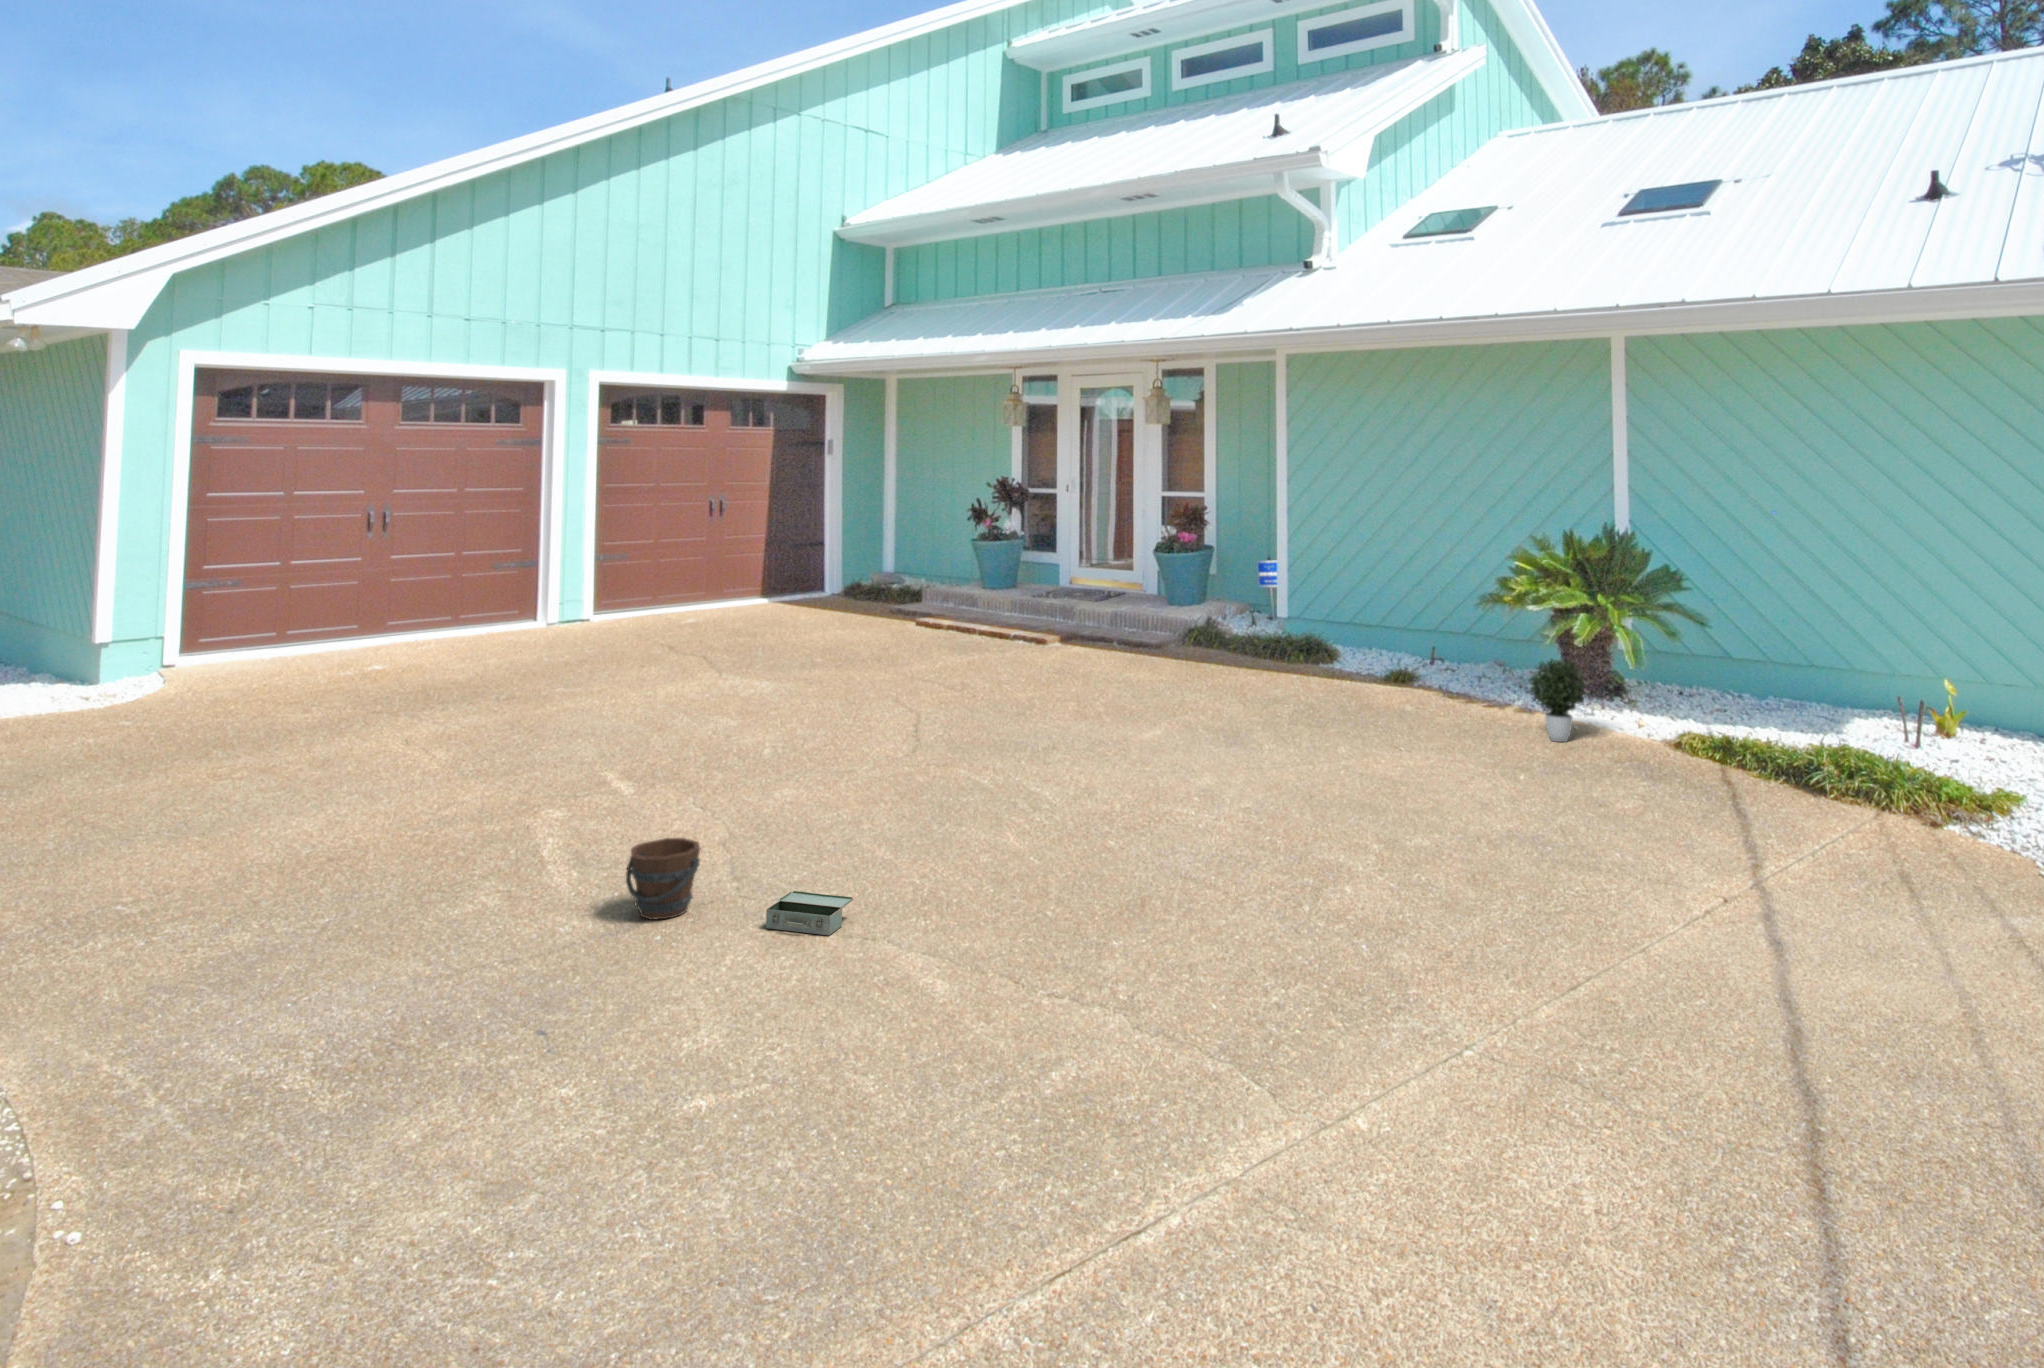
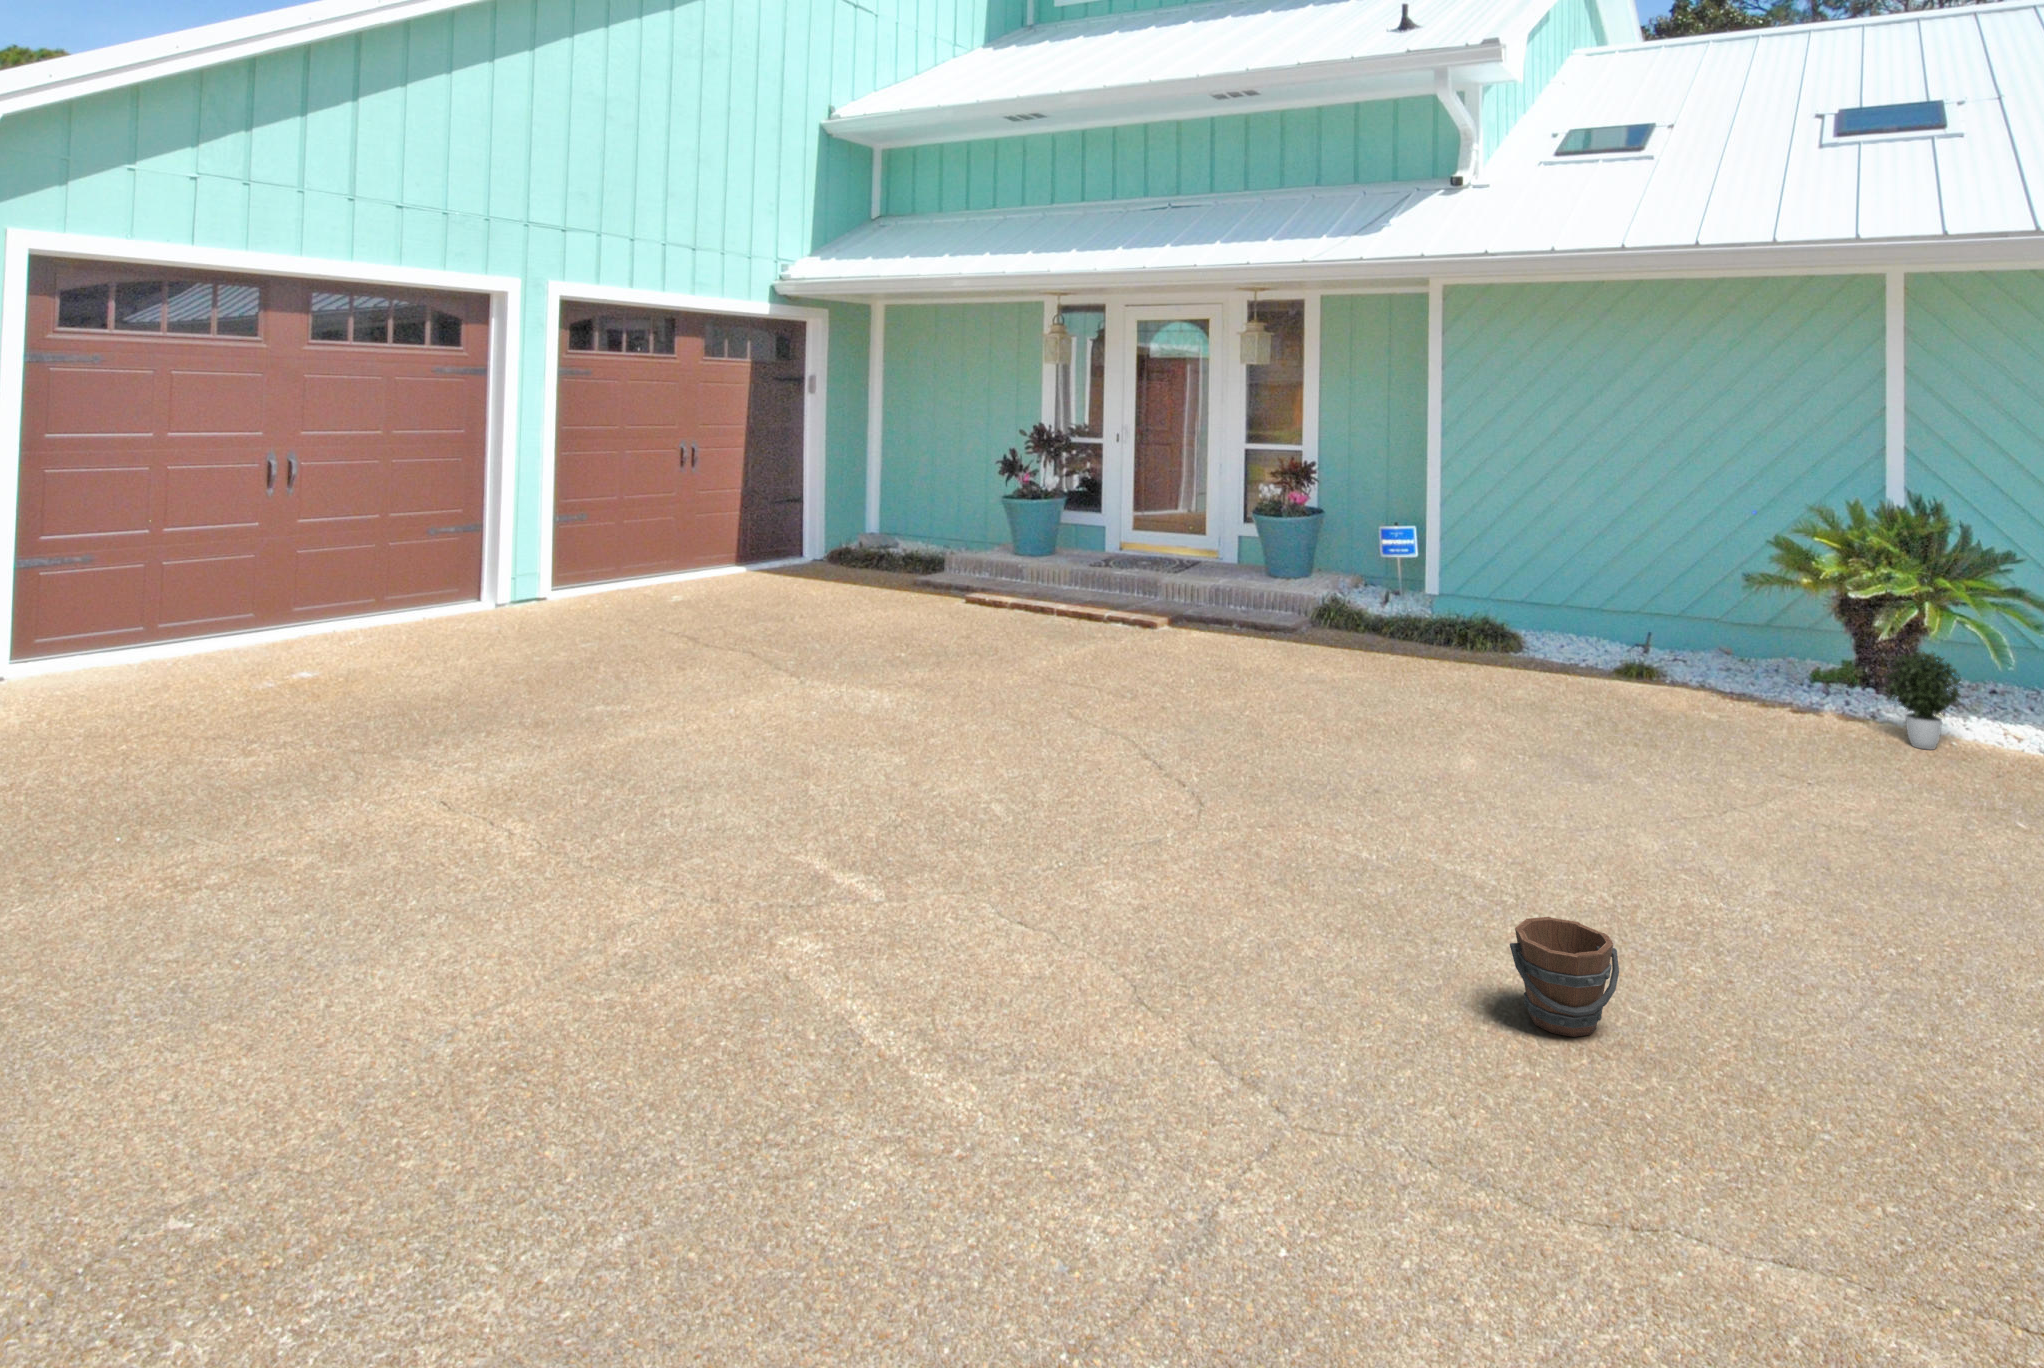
bucket: present [626,838,701,920] -> present [1510,917,1619,1037]
toolbox: present [766,891,853,935] -> none [1461,1093,1596,1179]

